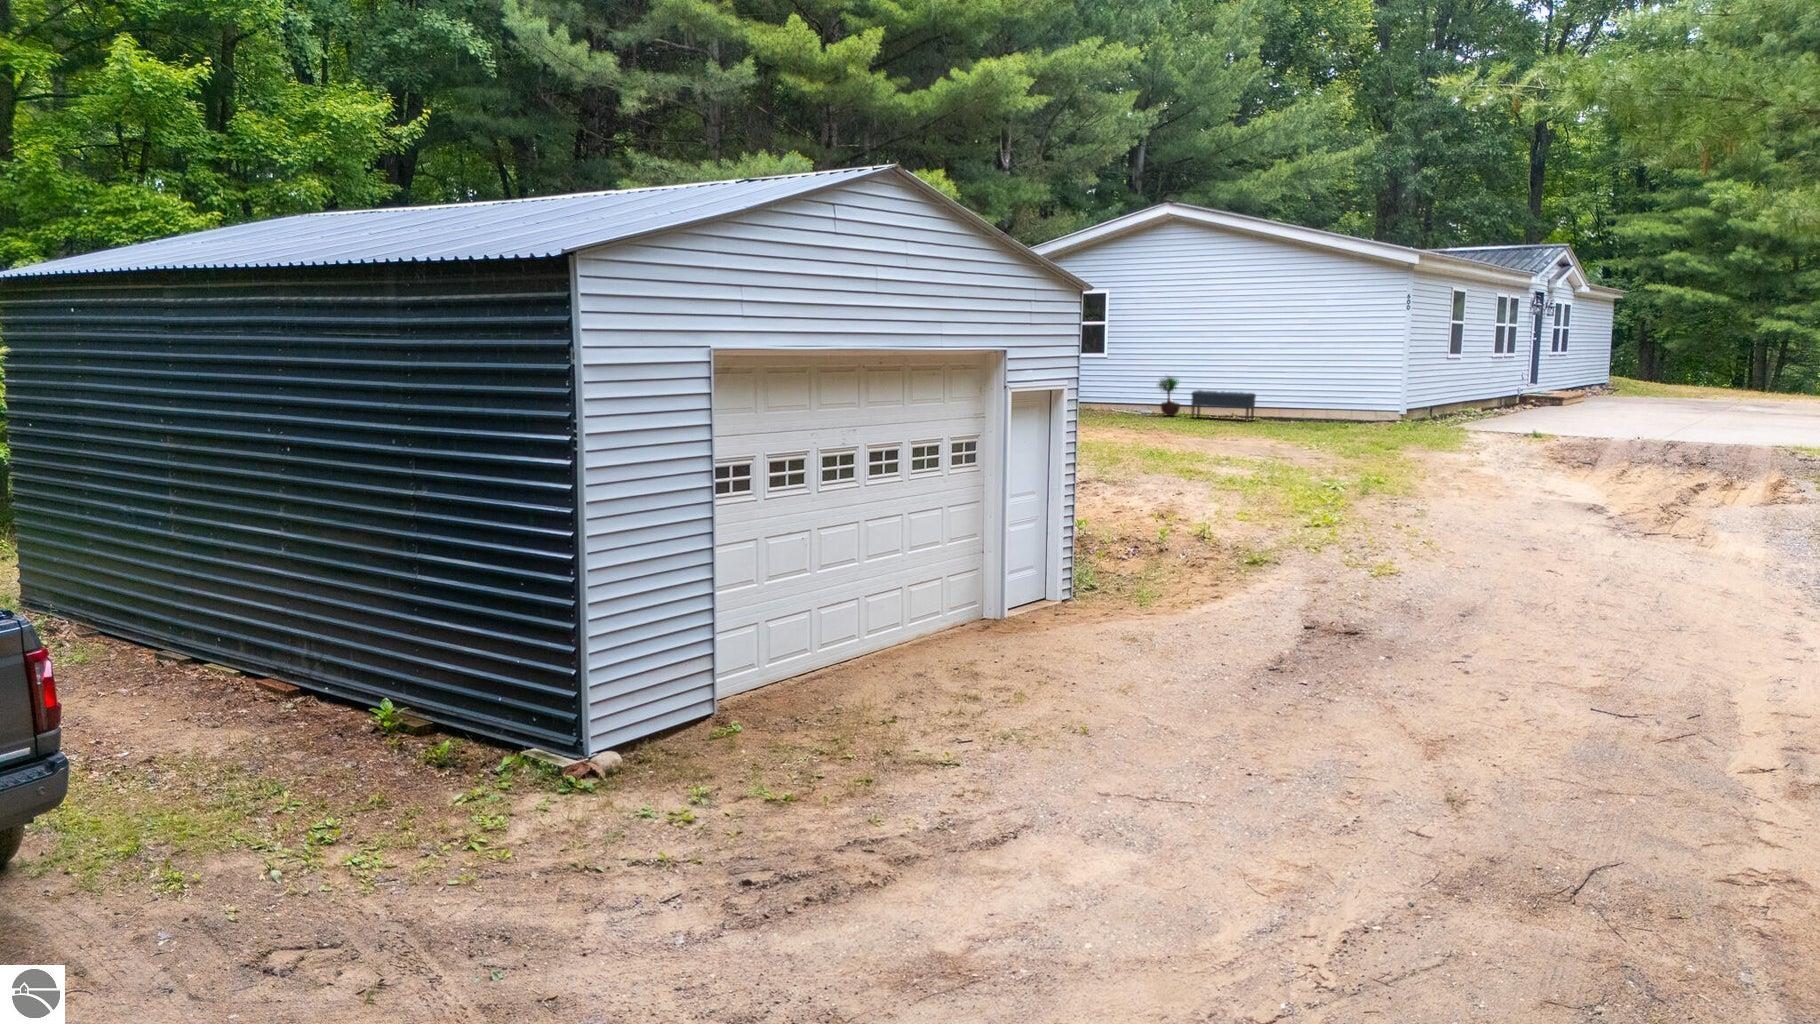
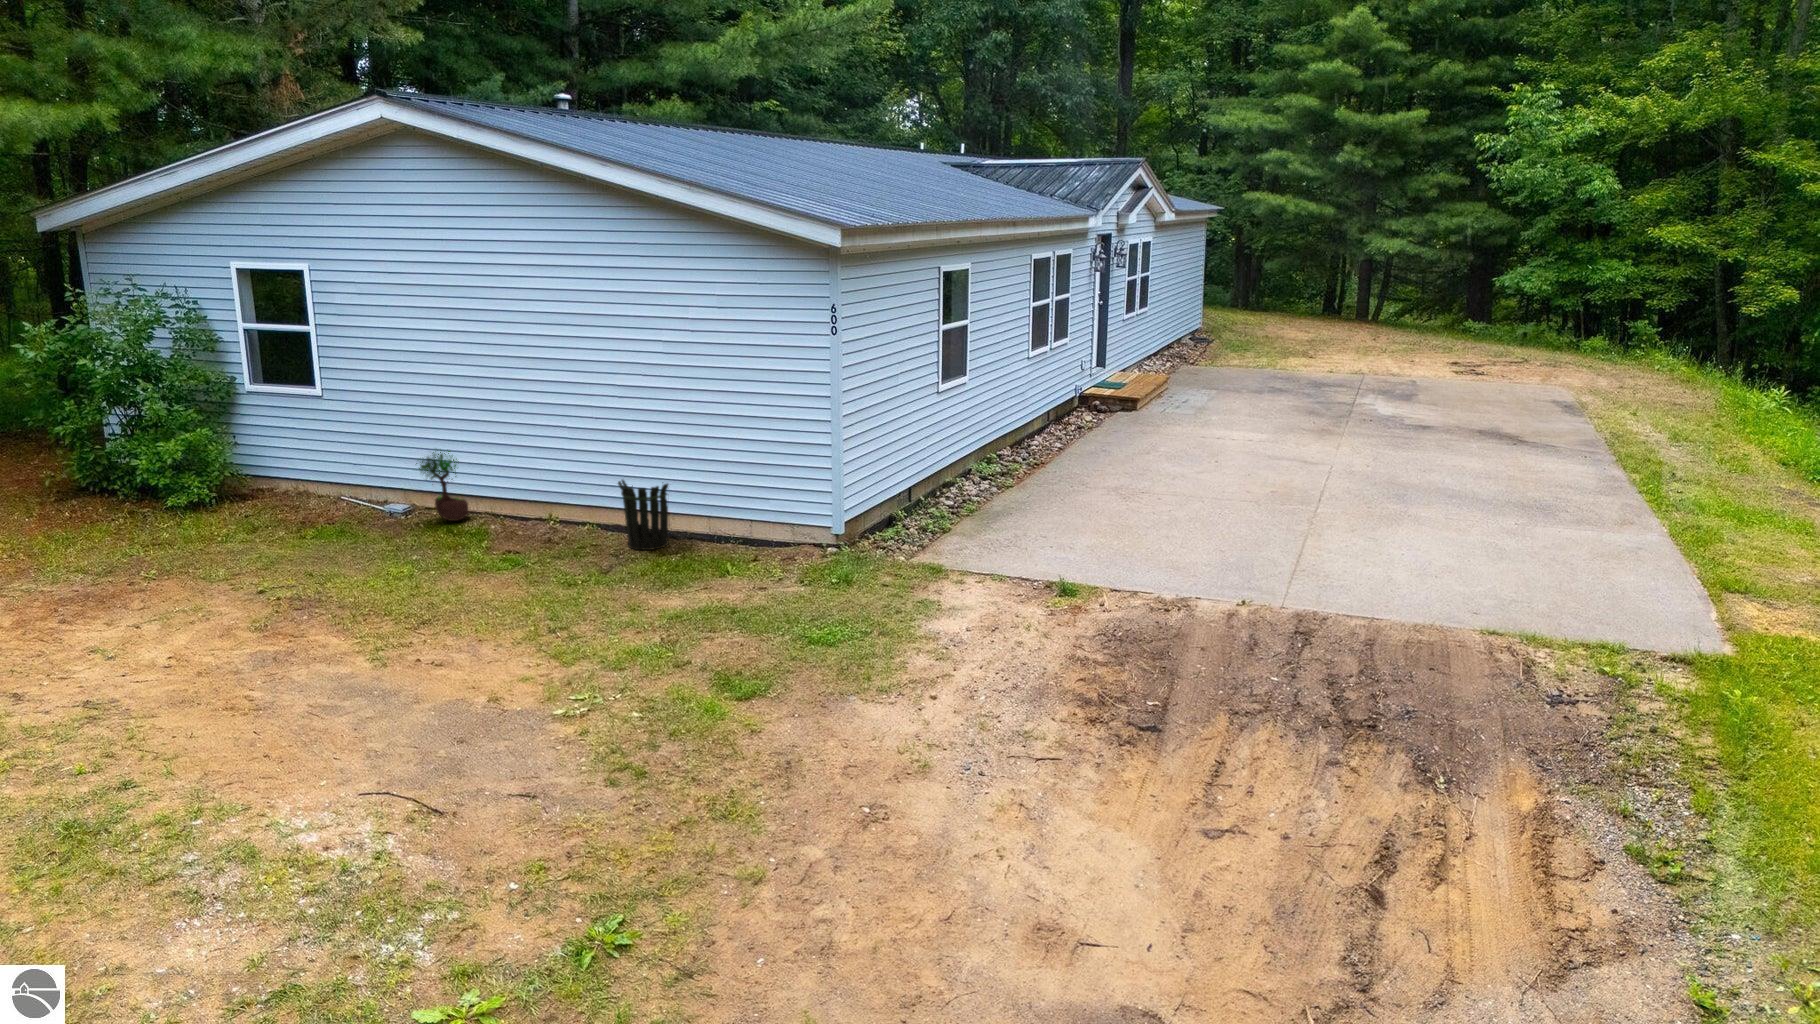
waste bin: none [1276,388,1306,425] -> present [618,480,669,550]
bench: present [1191,390,1256,421] -> none [475,474,597,541]

